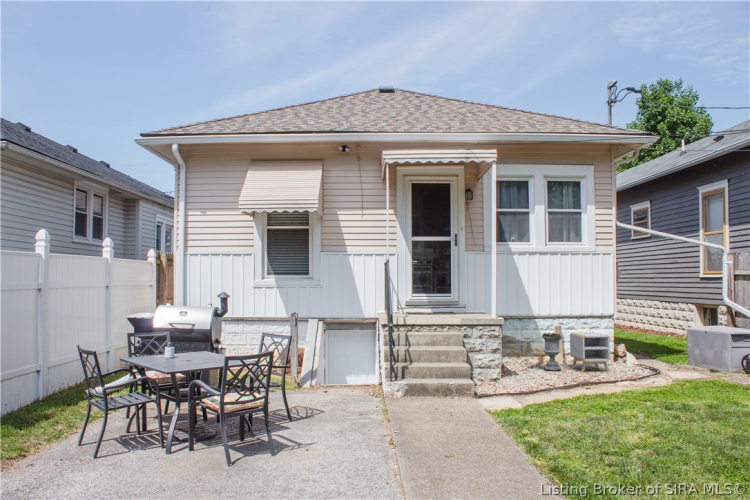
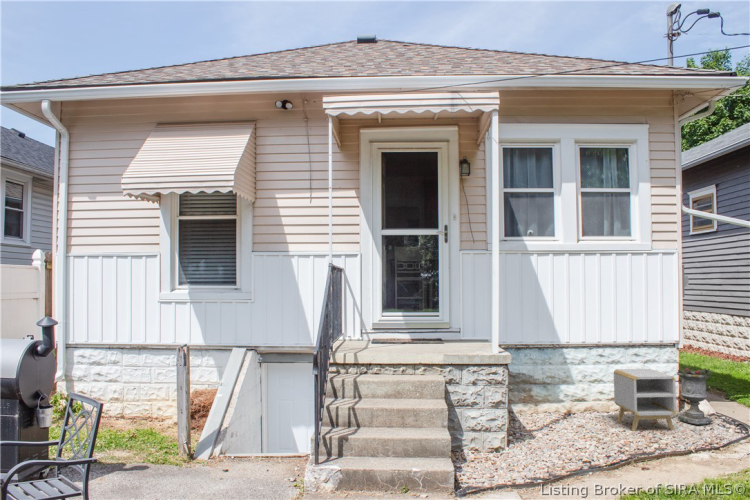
planter: present [542,333,562,371] -> present [677,368,713,425]

